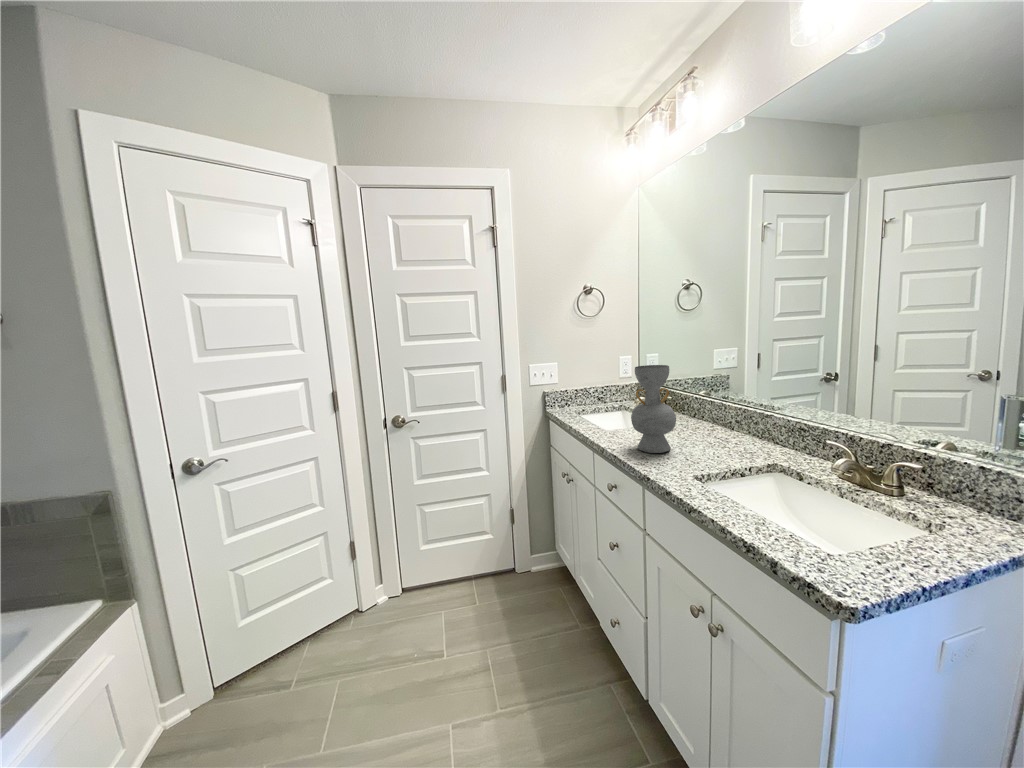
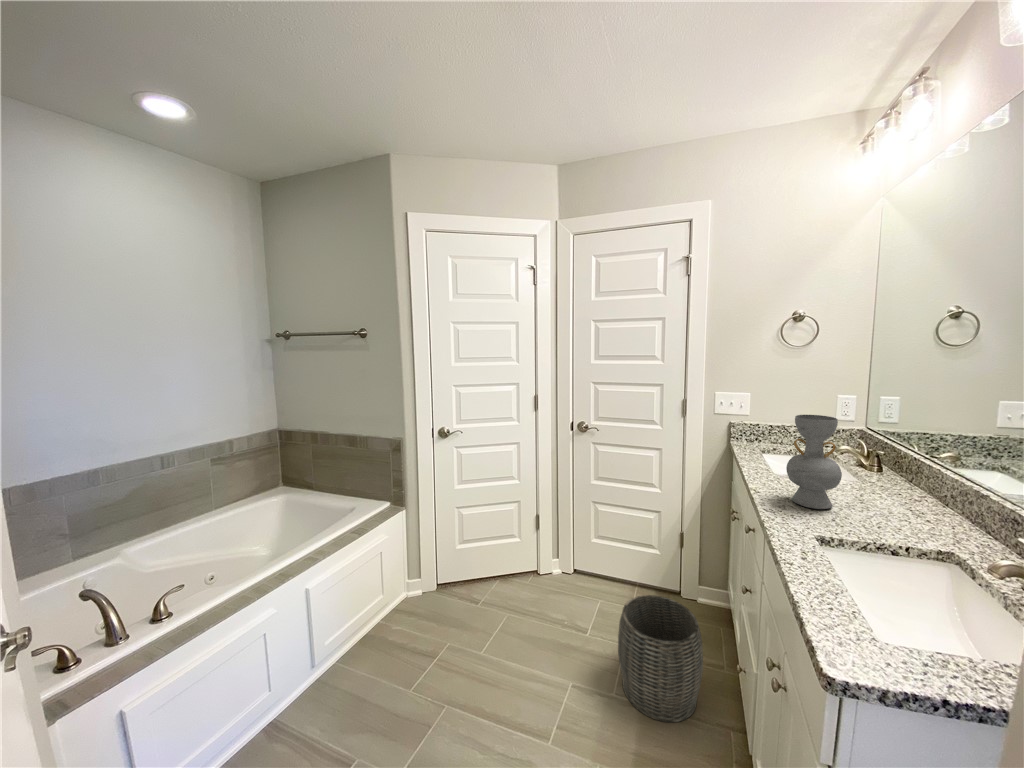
woven basket: none [486,584,574,728] -> present [618,595,703,722]

